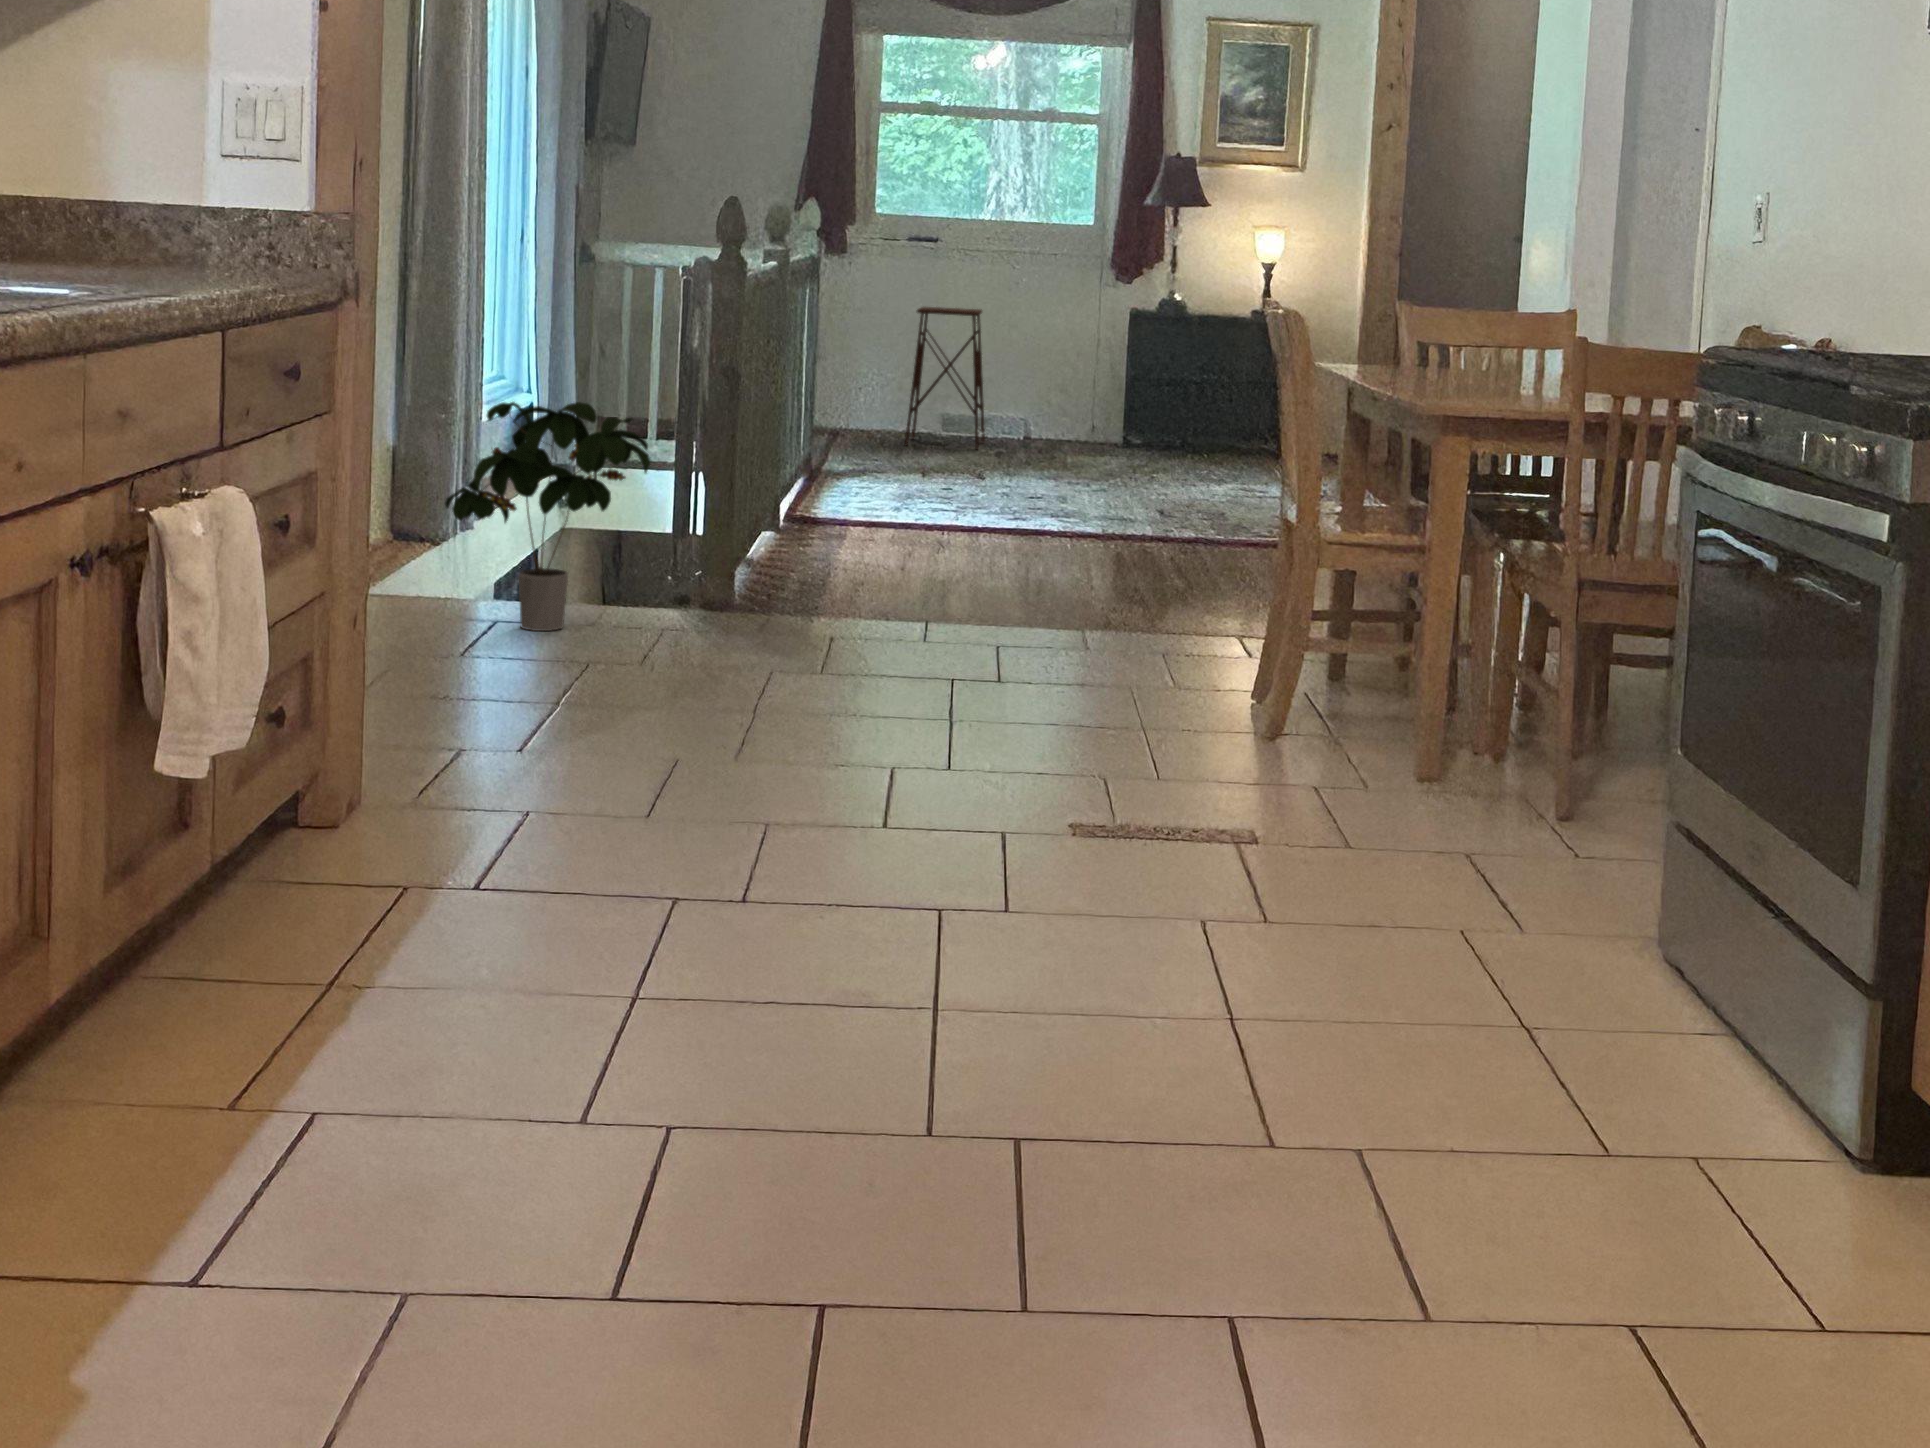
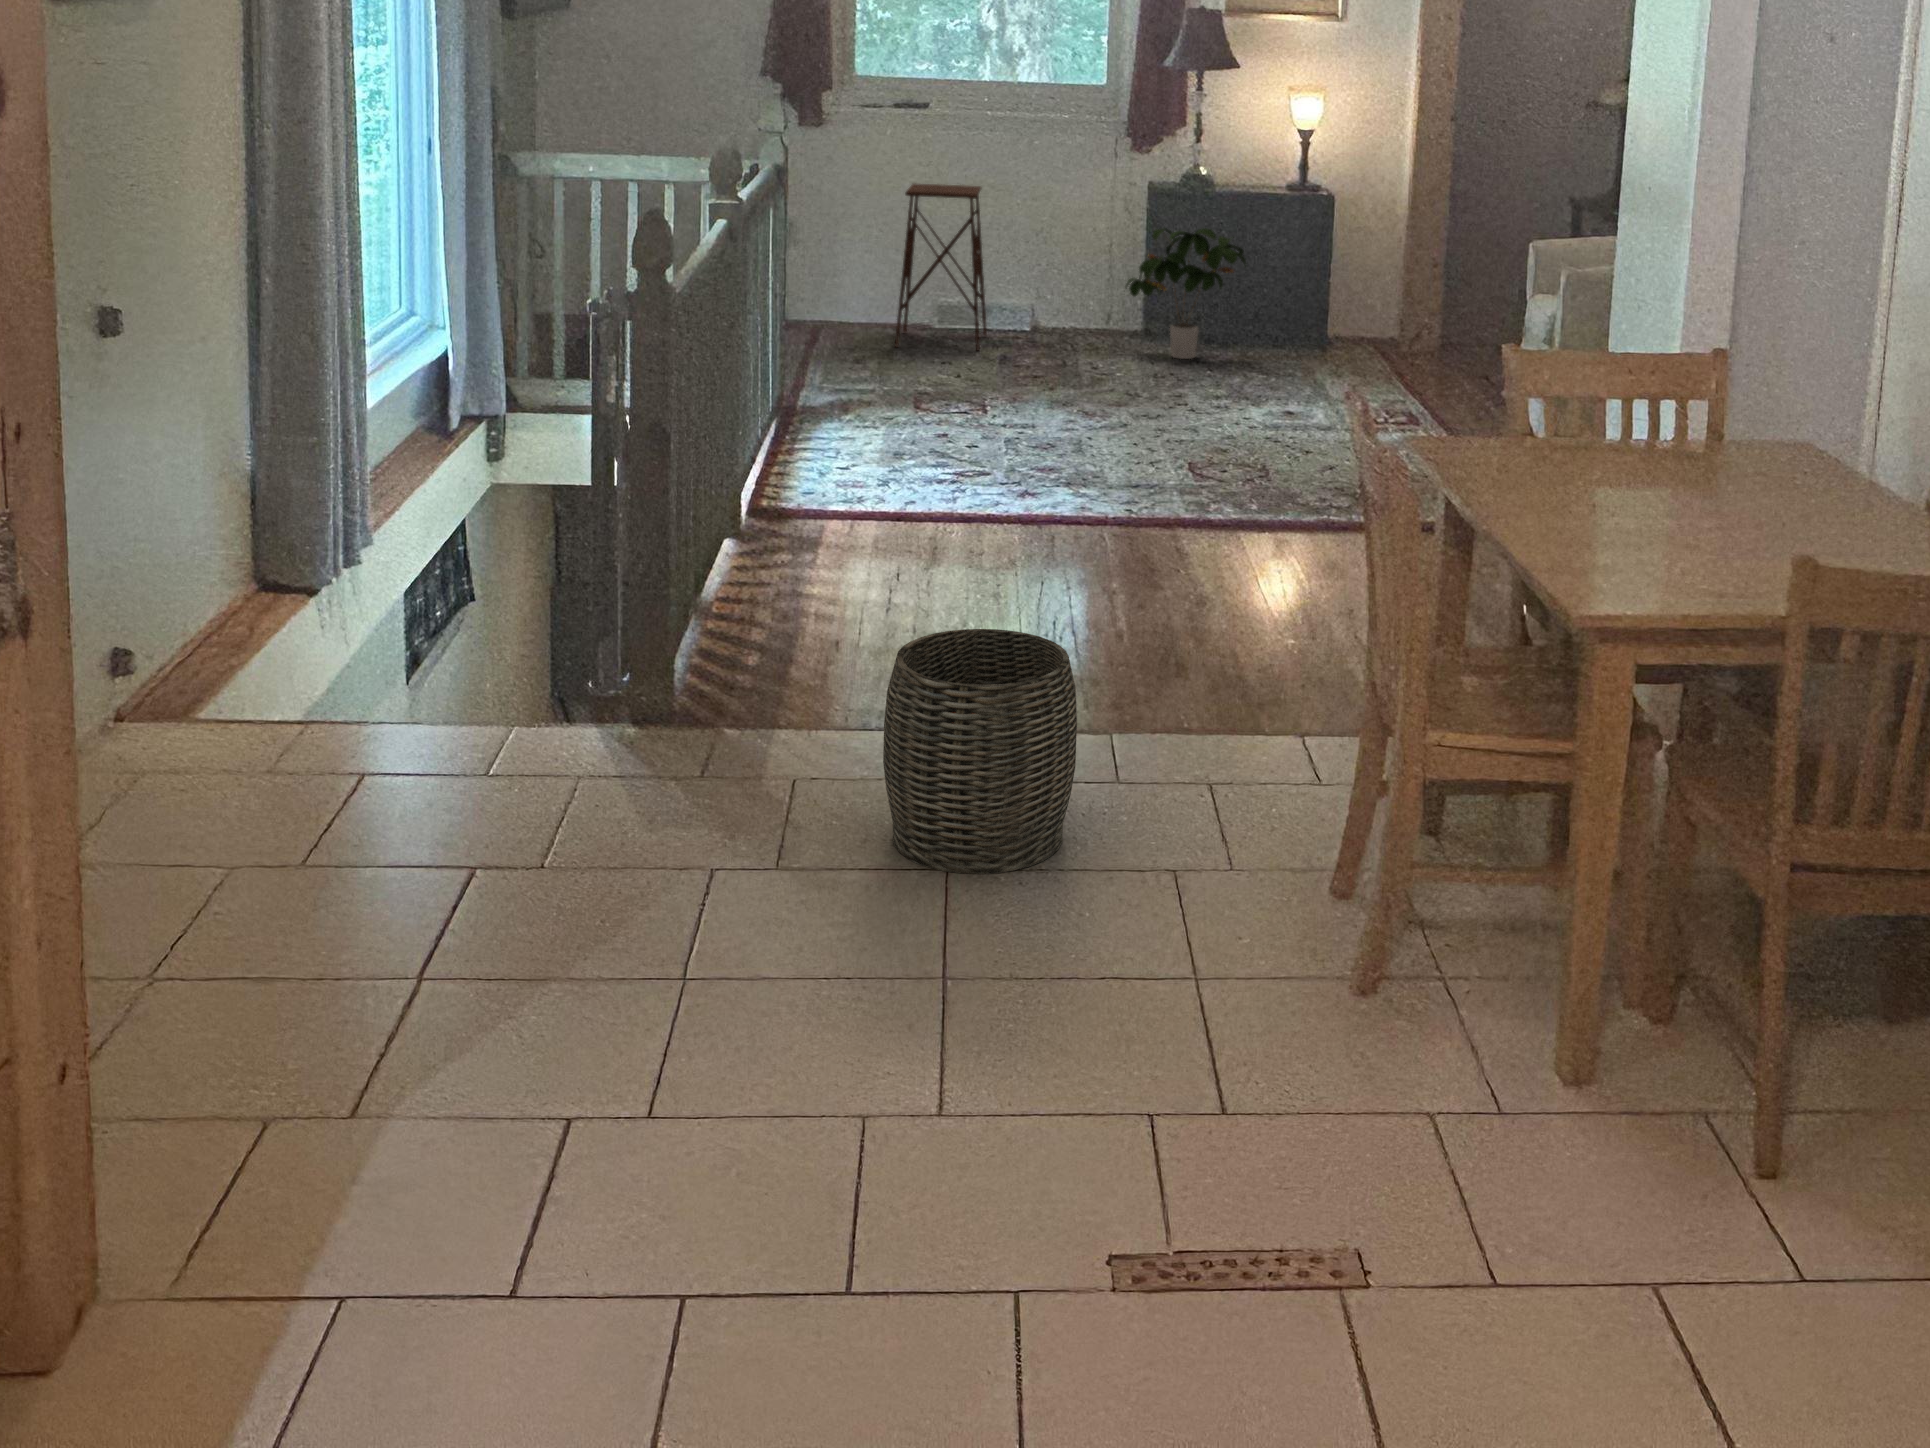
potted plant: present [445,402,650,631] -> present [1126,228,1246,359]
woven basket: none [906,506,1057,678] -> present [883,629,1077,874]

